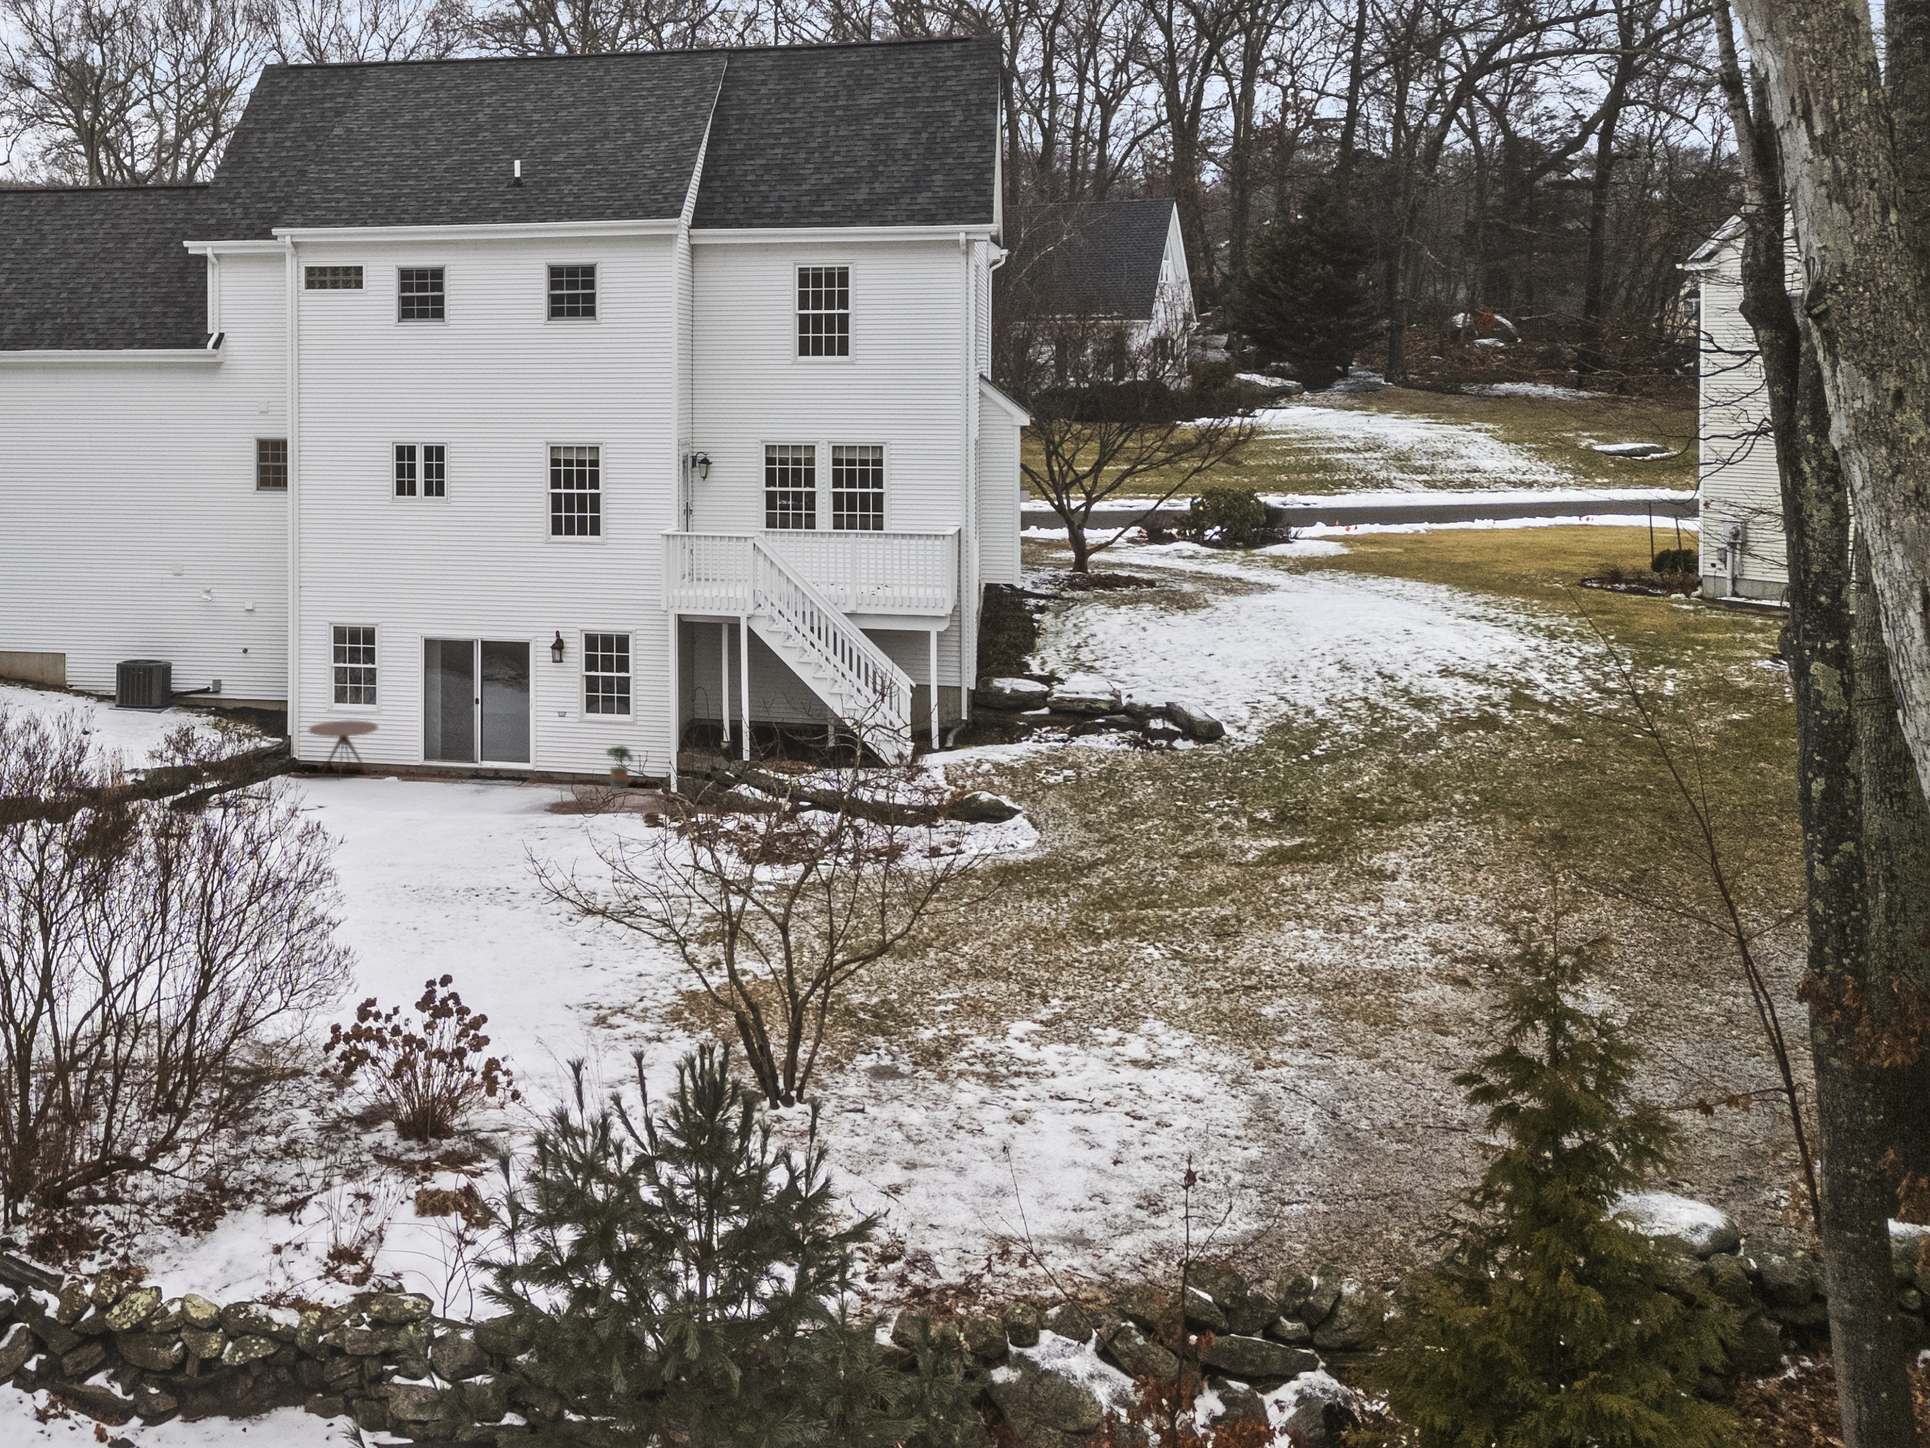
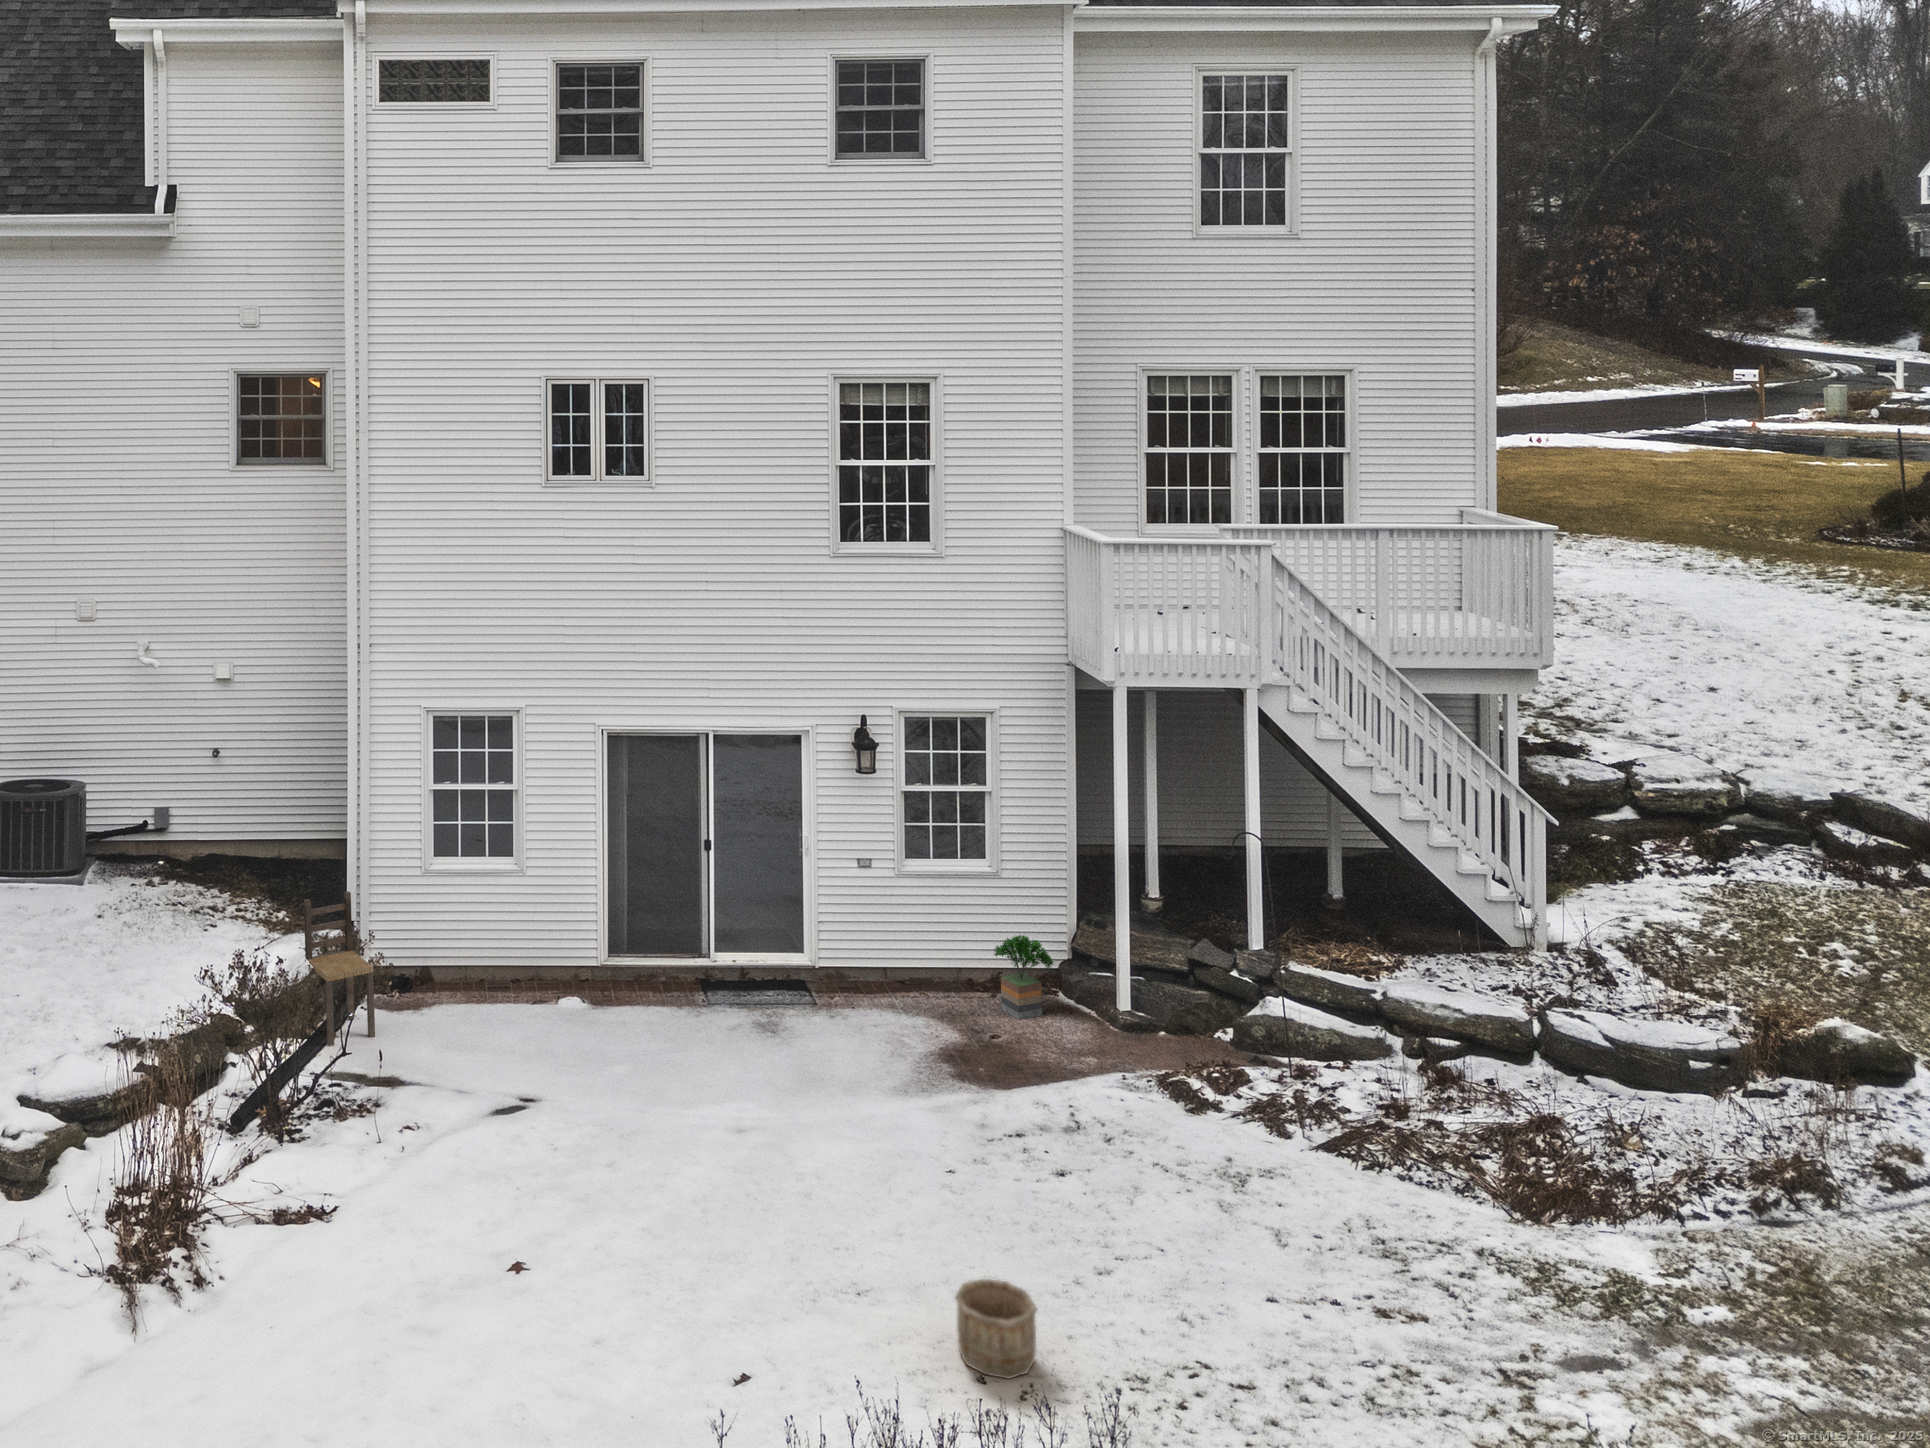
chair: none [249,709,281,783] -> present [304,891,375,1046]
round table: present [308,720,378,773] -> none [414,897,546,1028]
wooden bucket: none [419,838,454,873] -> present [955,1279,1038,1379]

